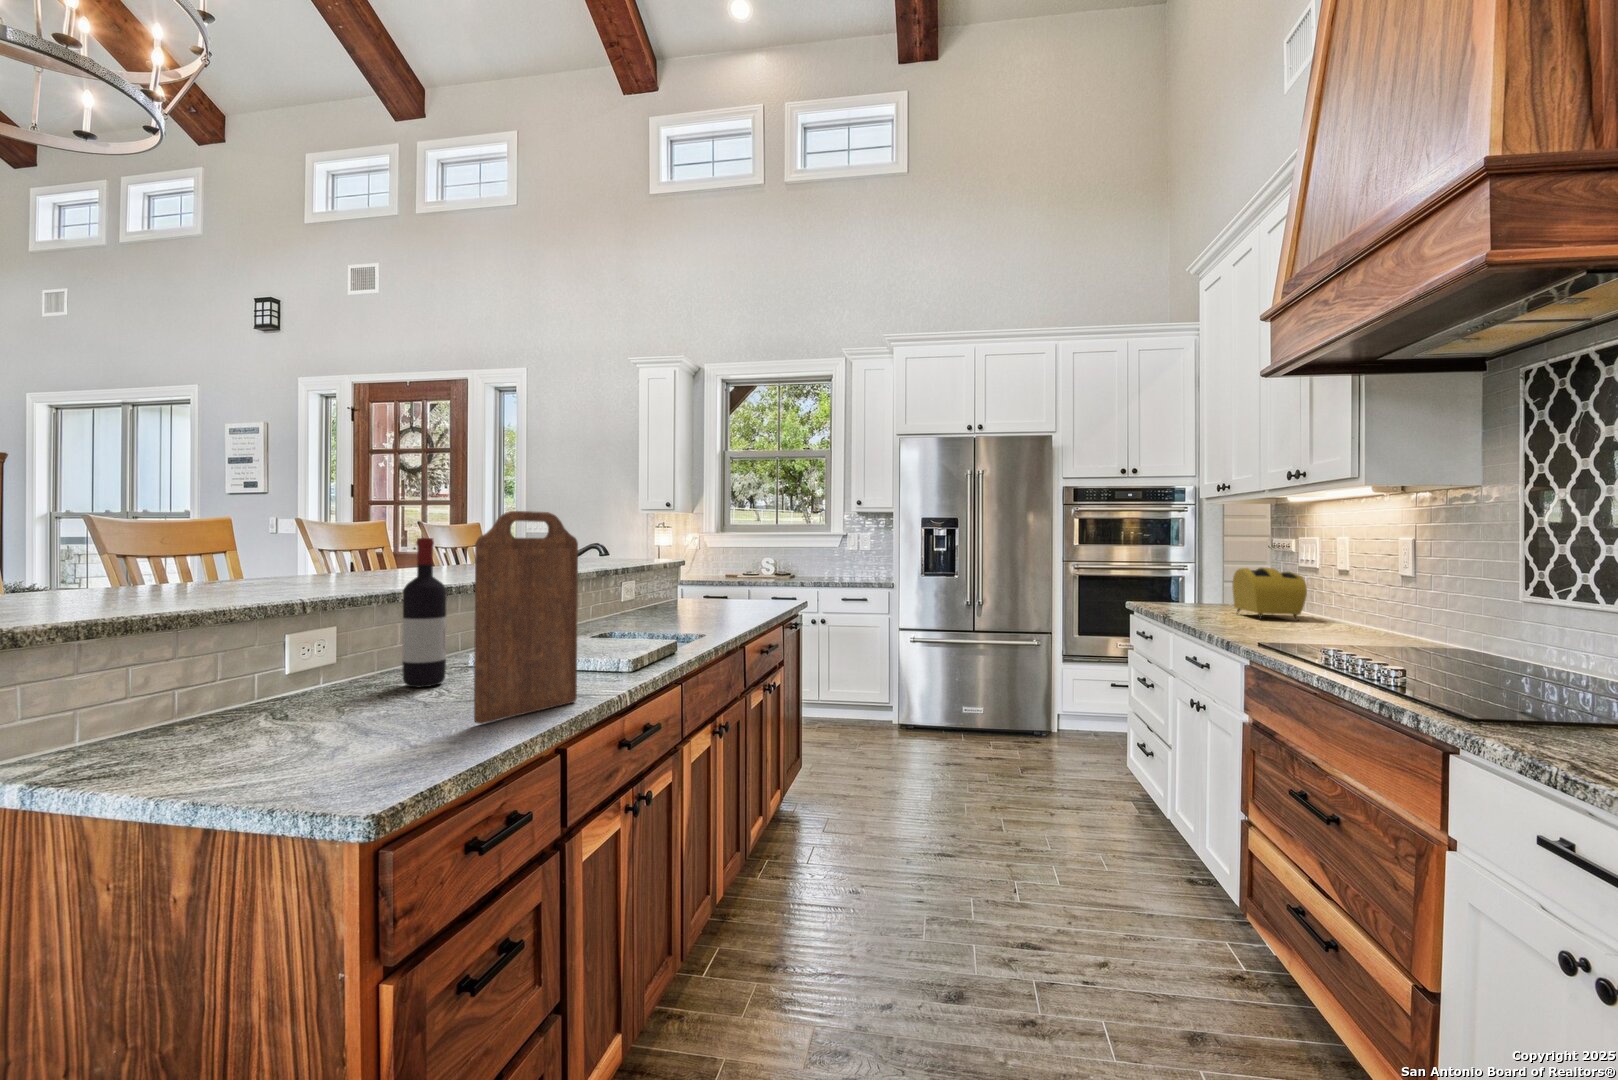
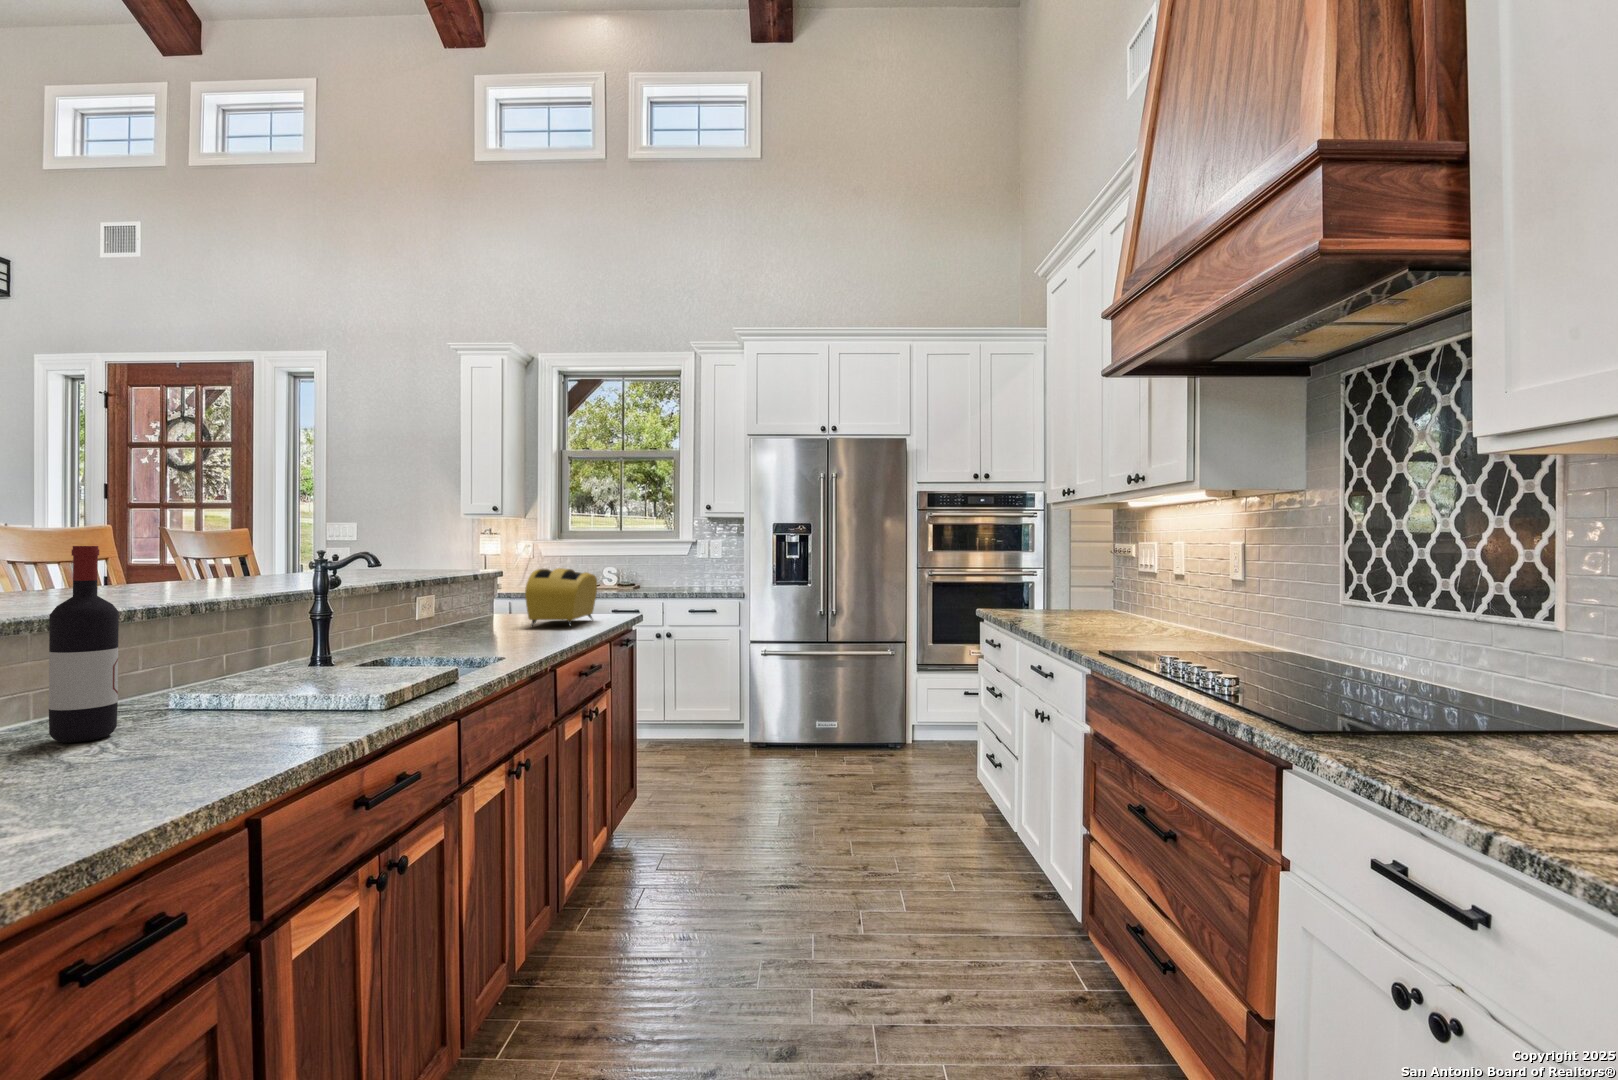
cutting board: present [474,511,578,724] -> none [117,510,290,794]
toaster: present [1232,568,1307,620] -> present [525,568,597,627]

